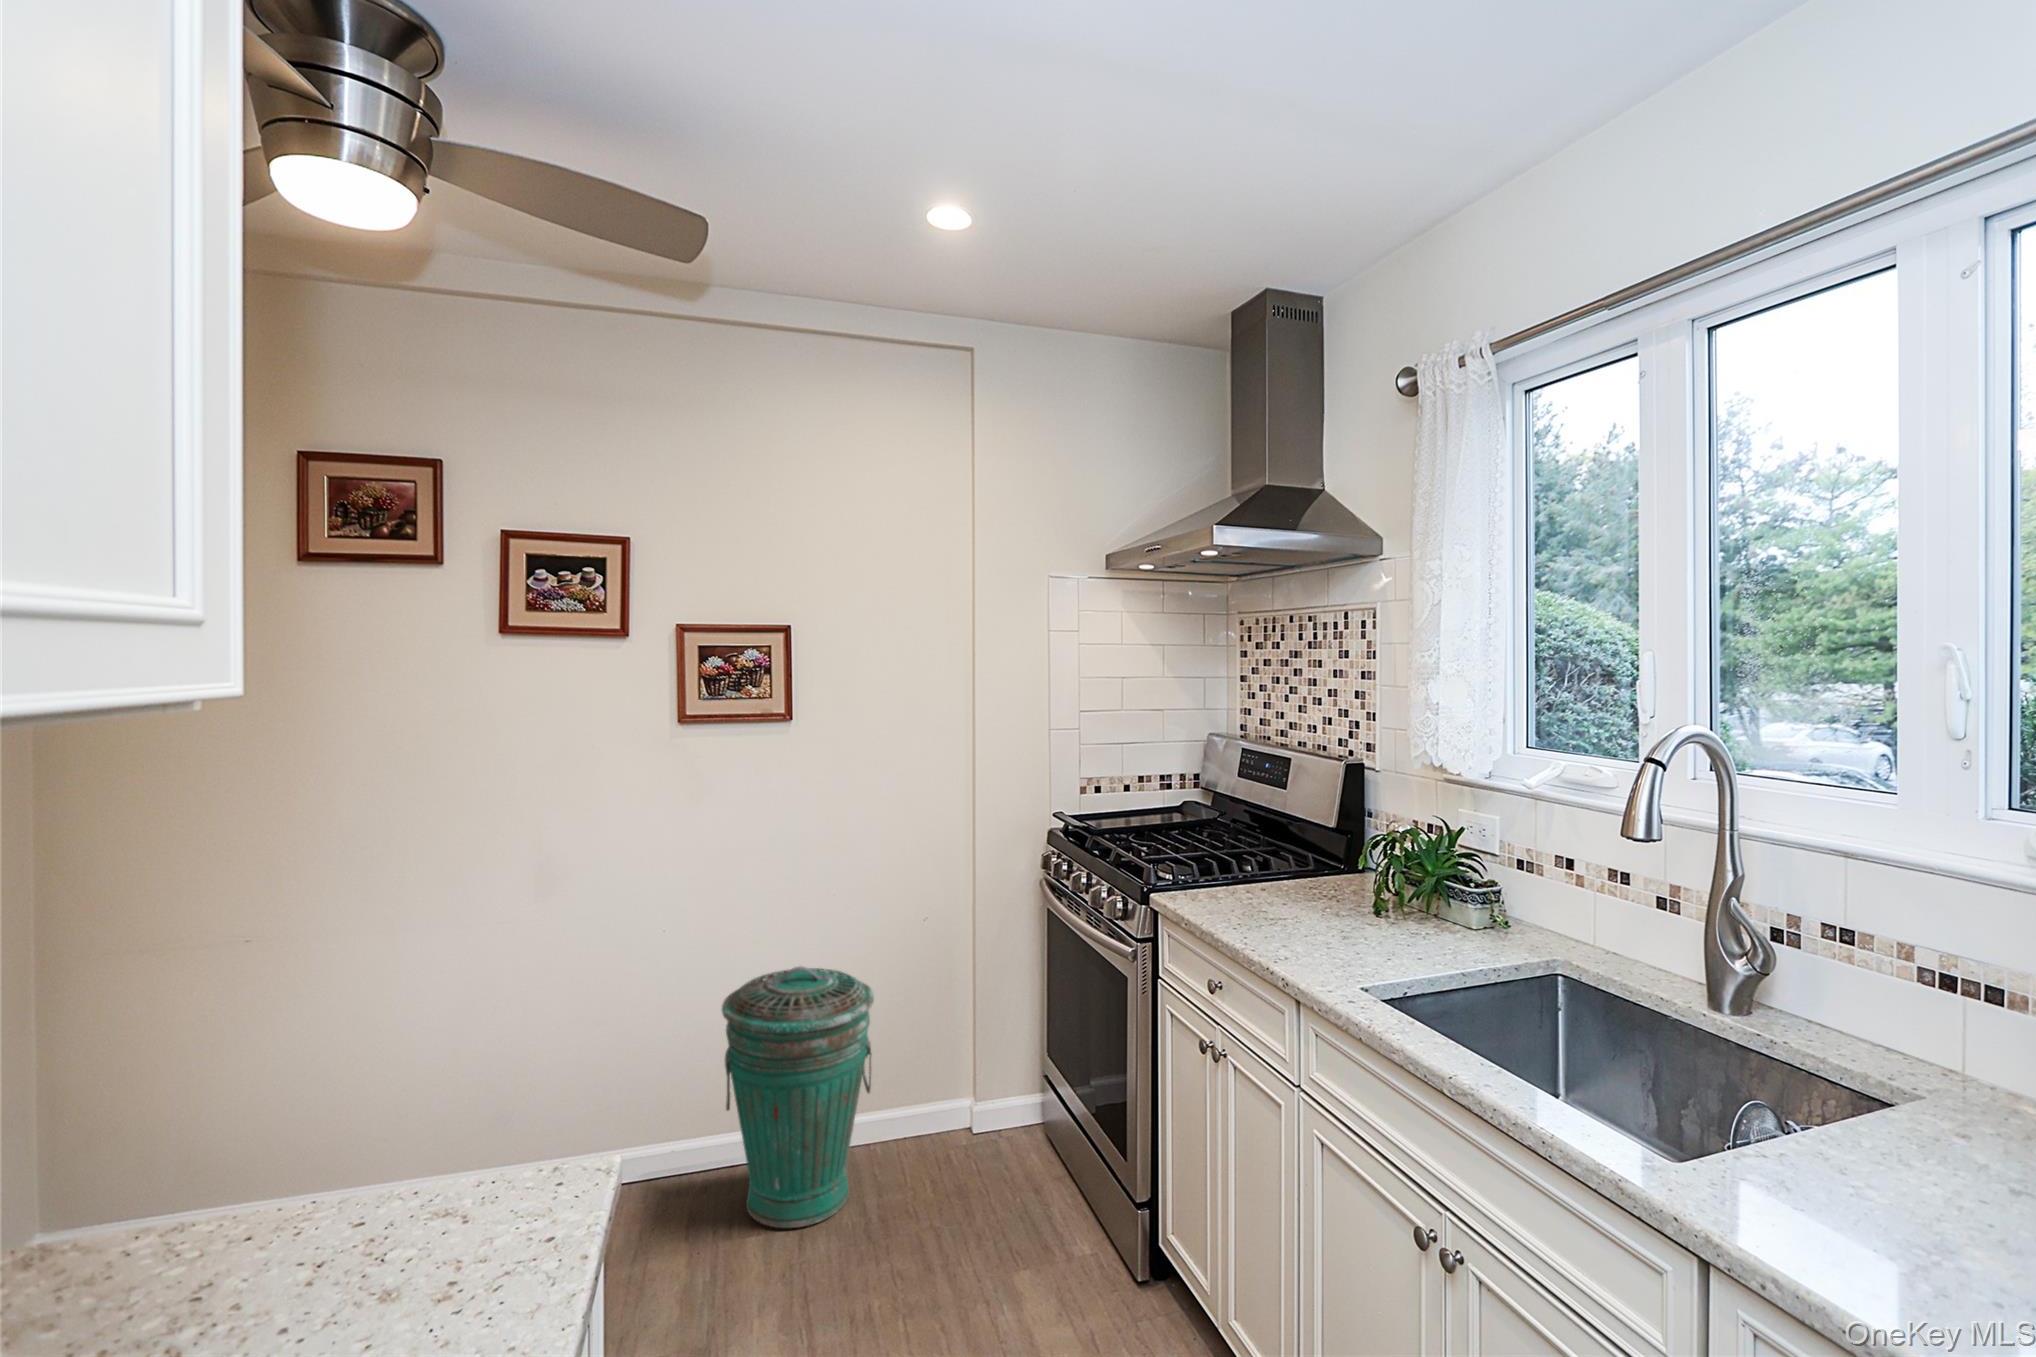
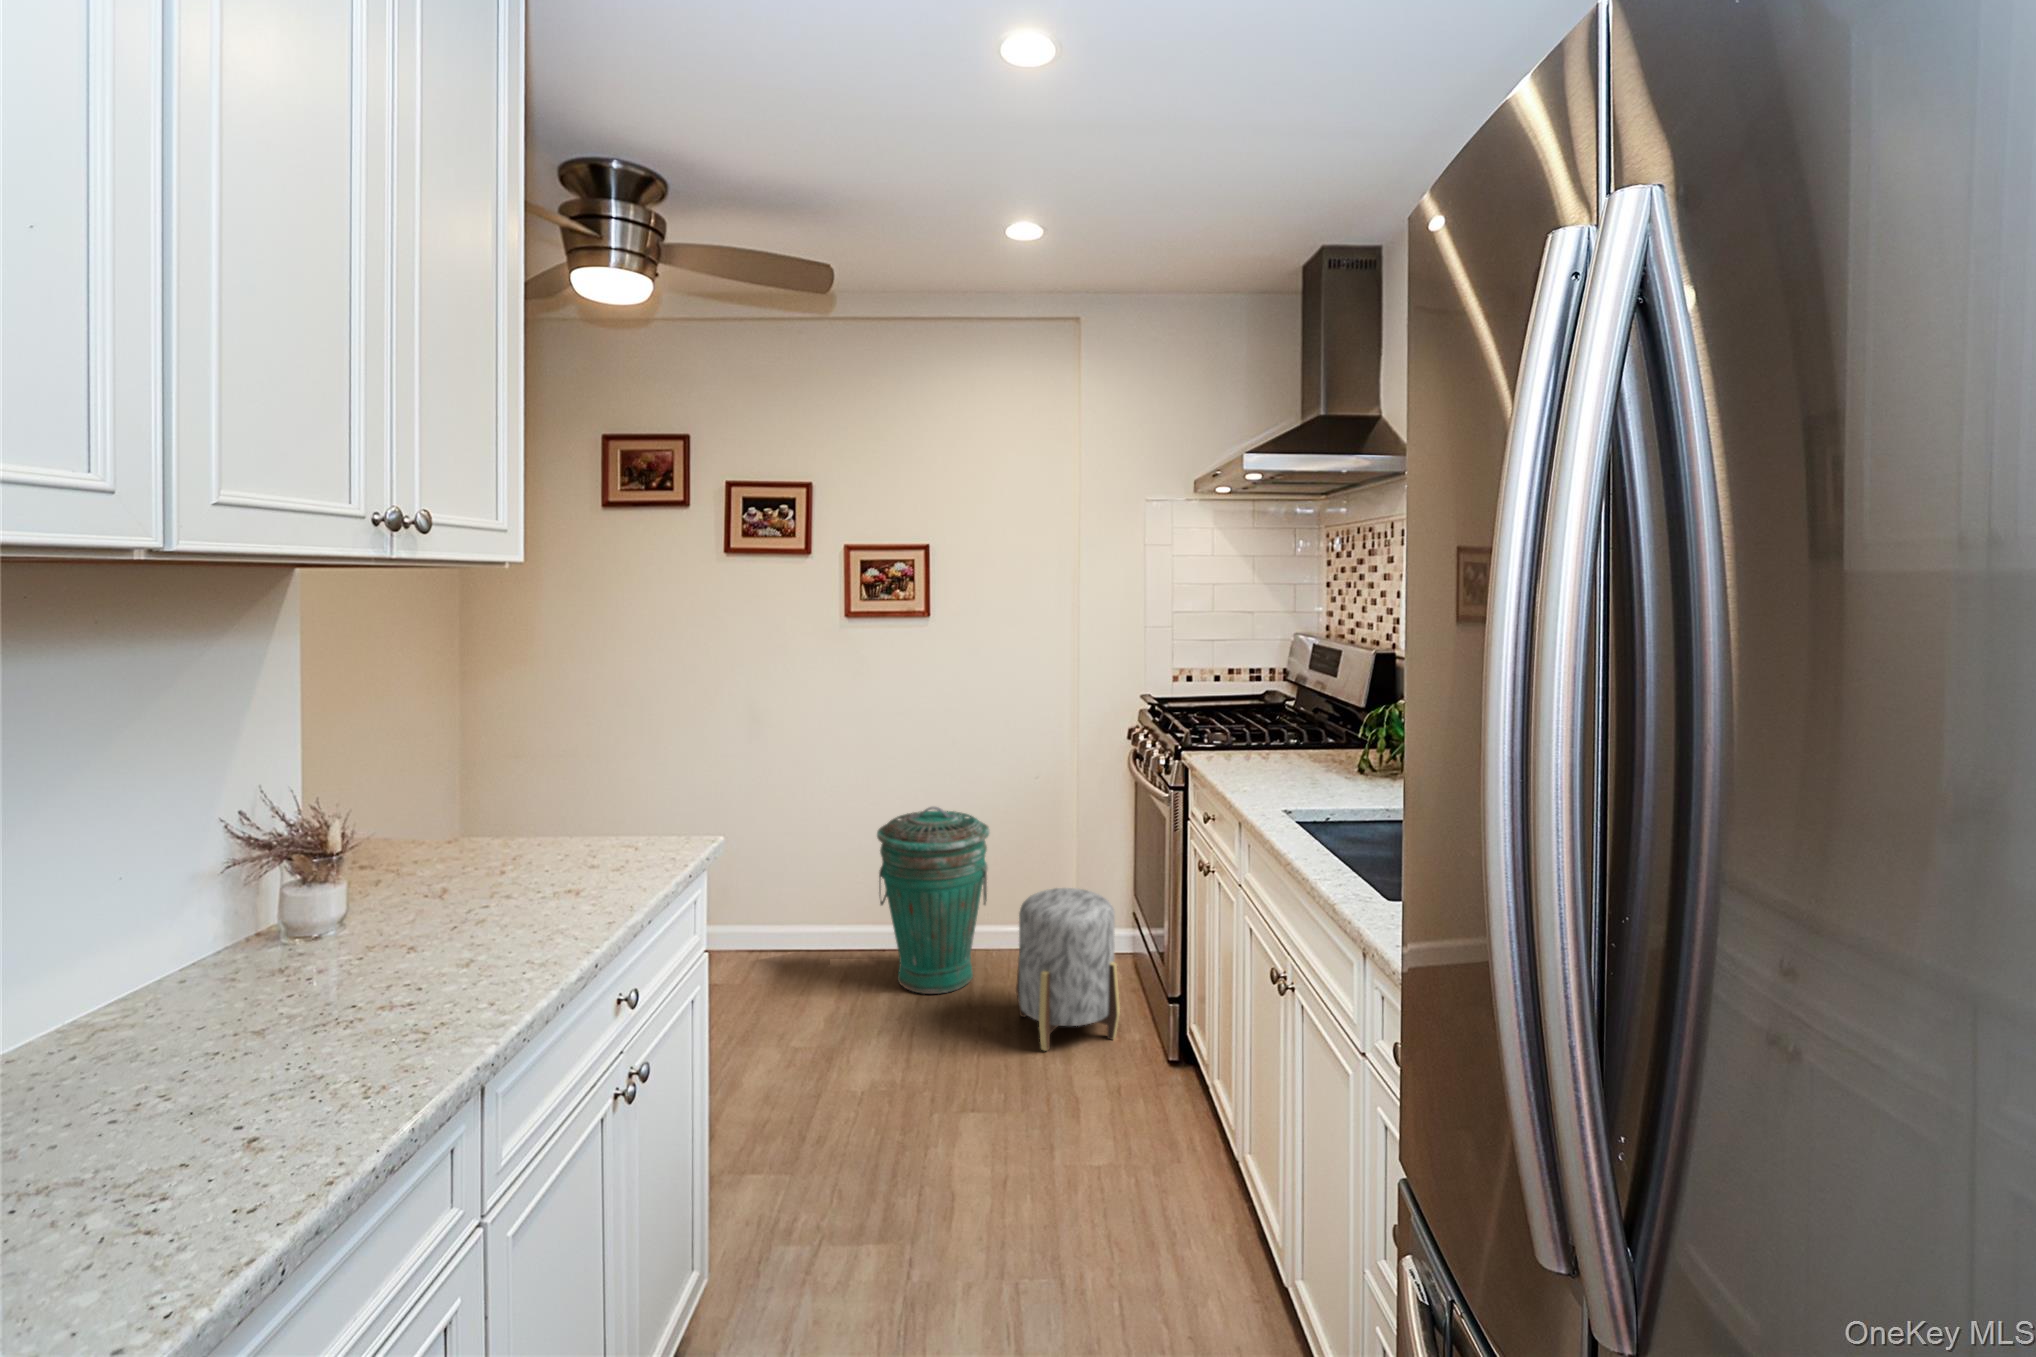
stool: none [926,1064,1069,1298] -> present [1016,888,1120,1051]

